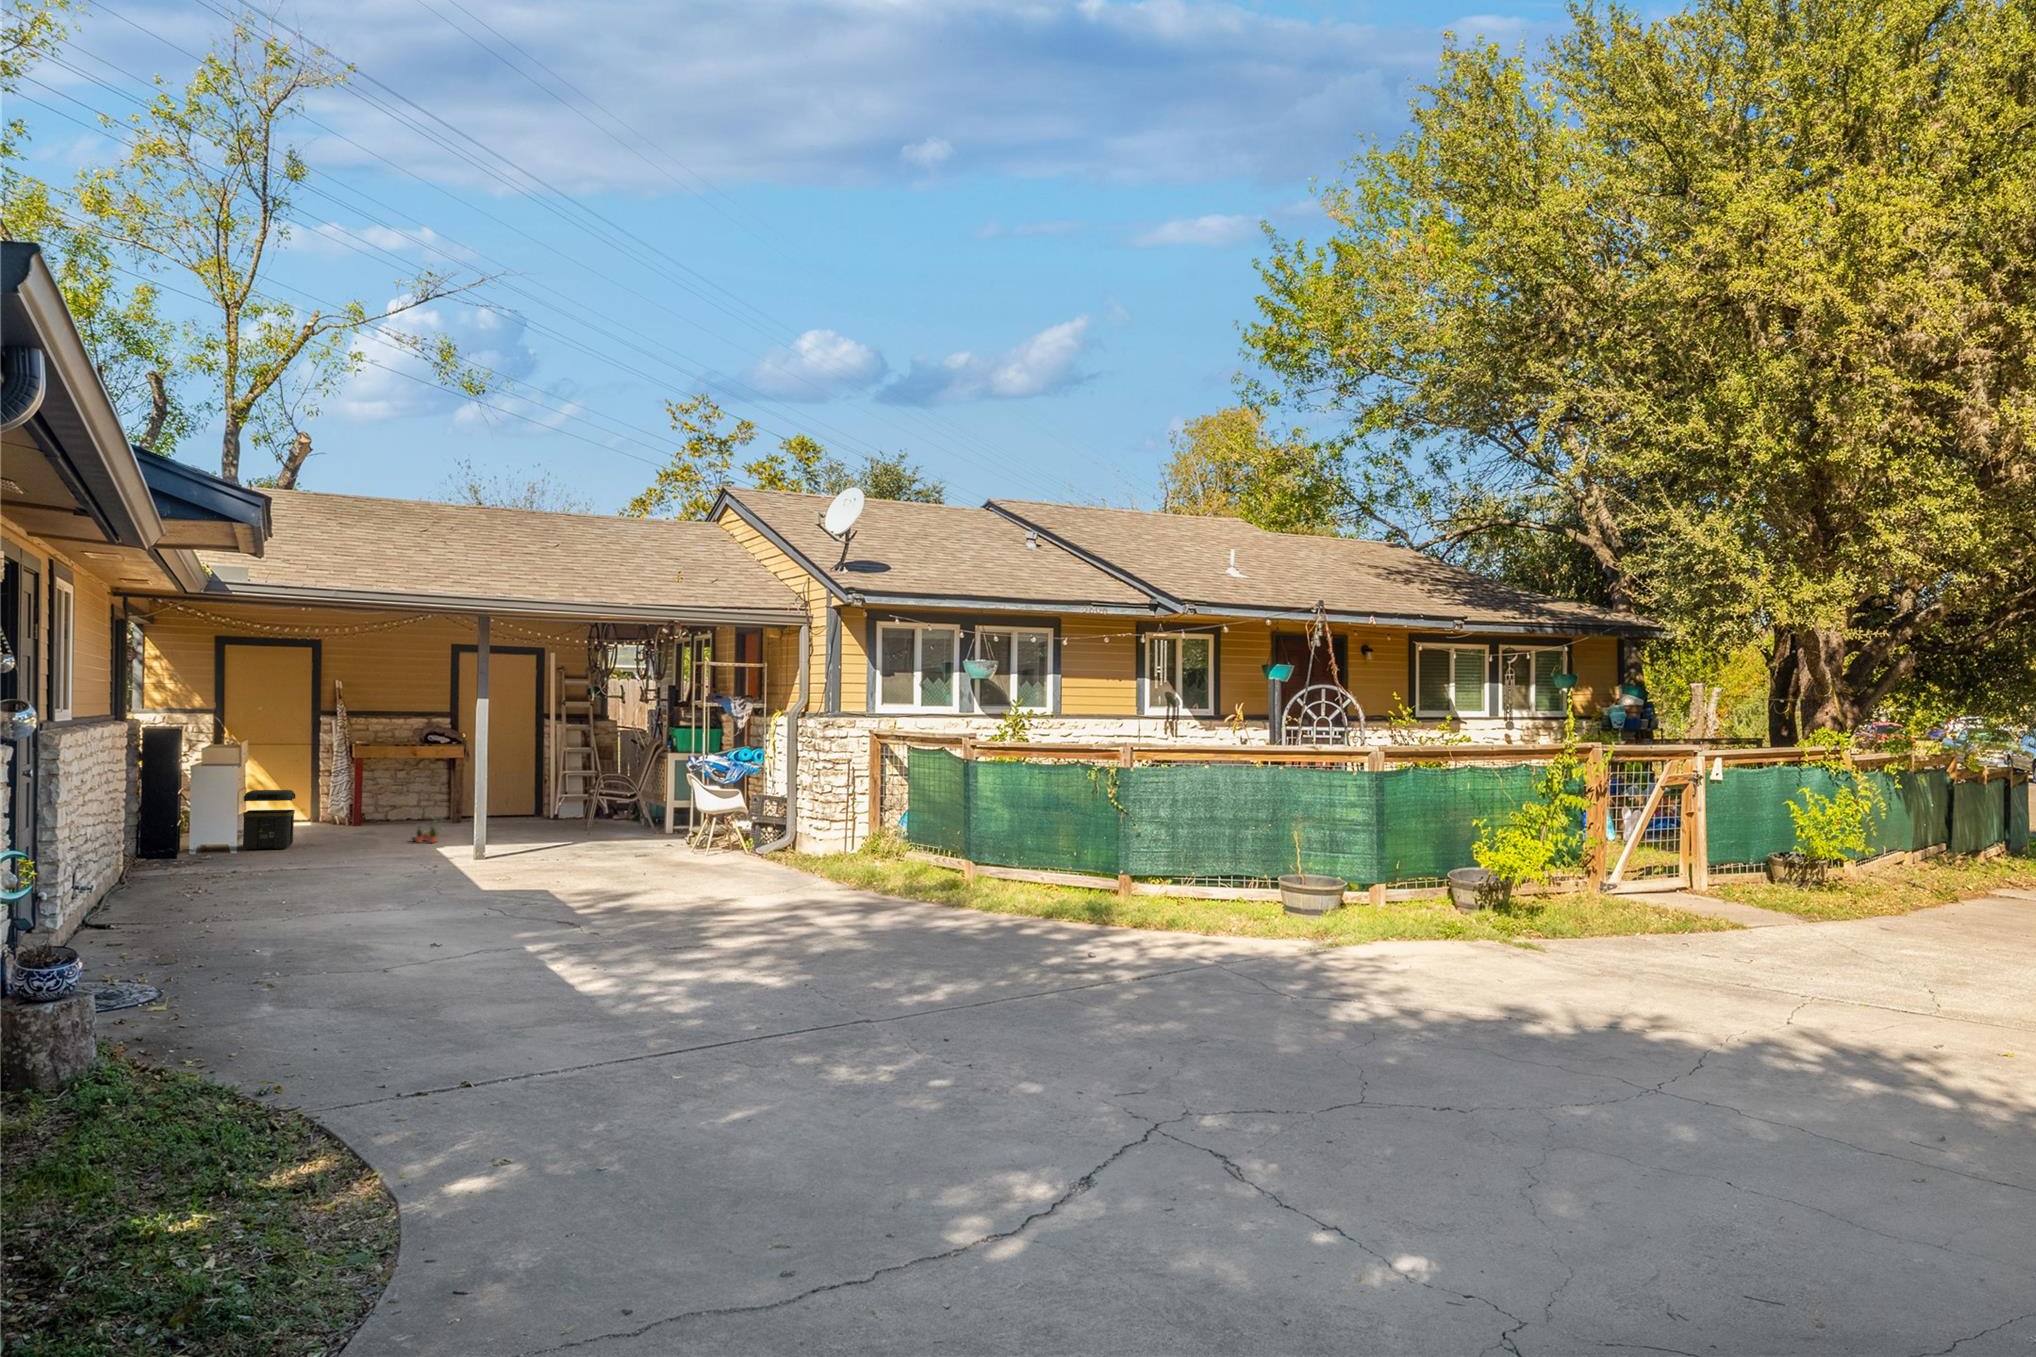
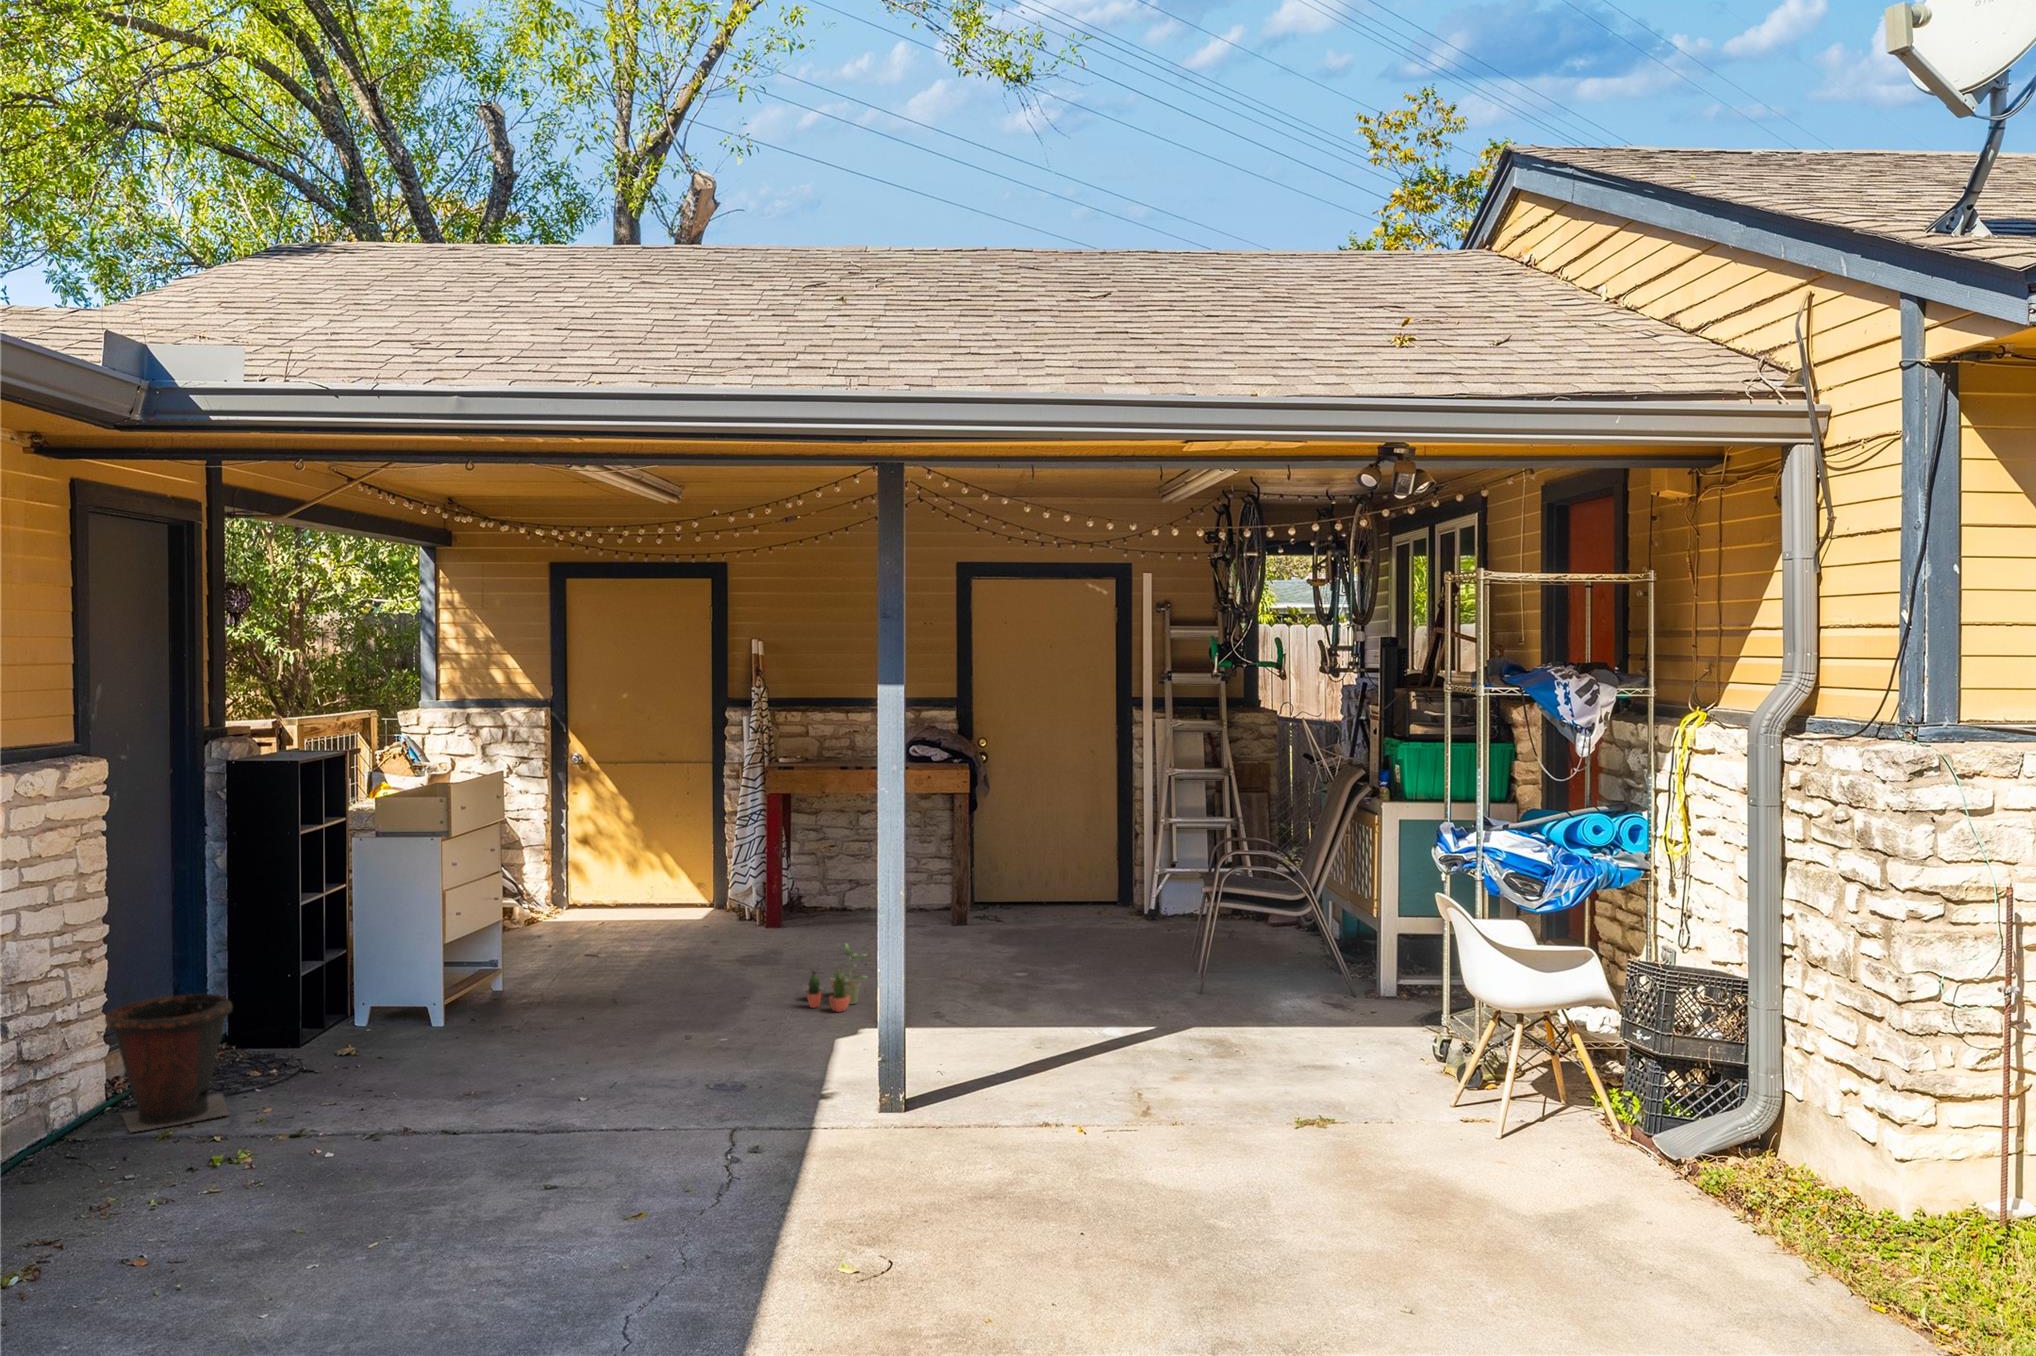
toolbox: present [243,790,296,850] -> none [457,879,575,1017]
bucket: none [149,820,205,872] -> present [105,994,232,1132]

